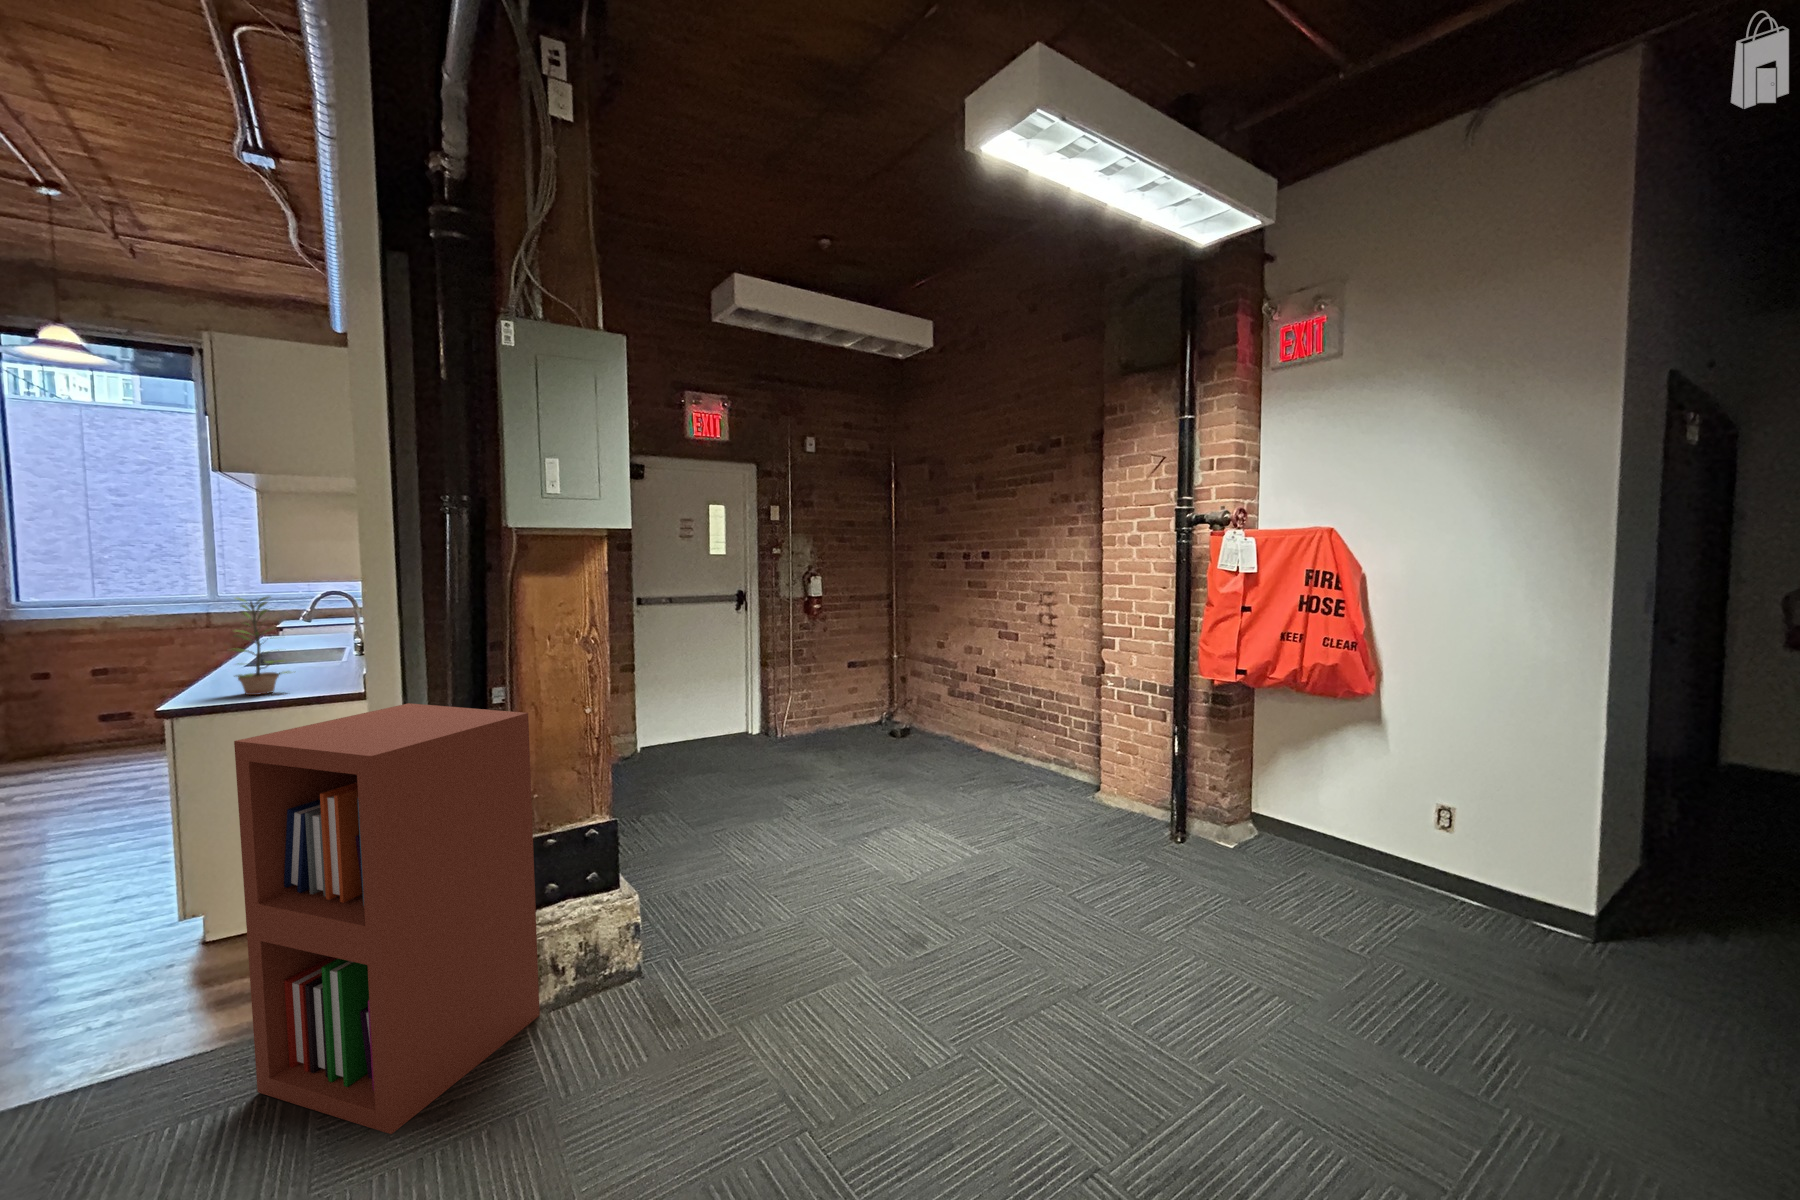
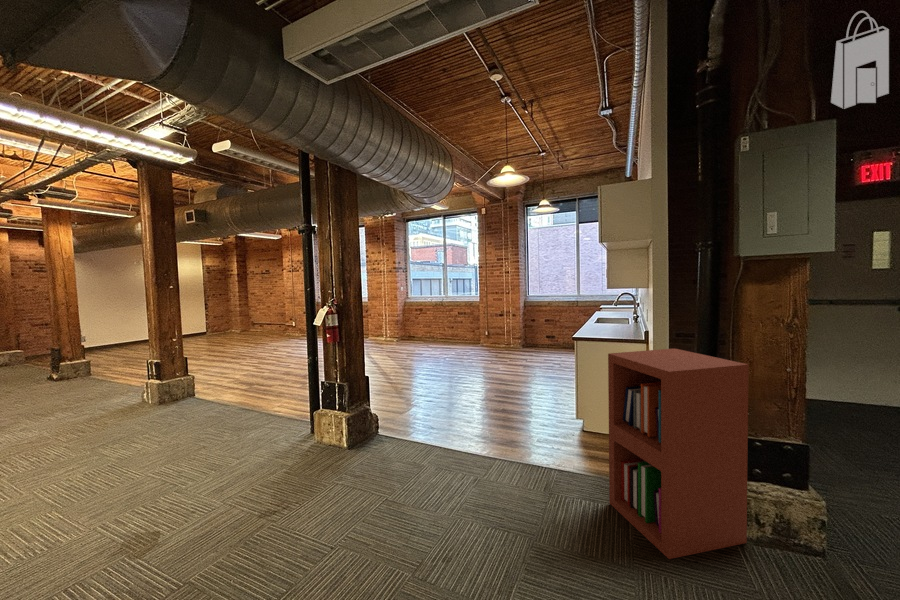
plant: present [232,597,290,695] -> none [595,294,619,335]

